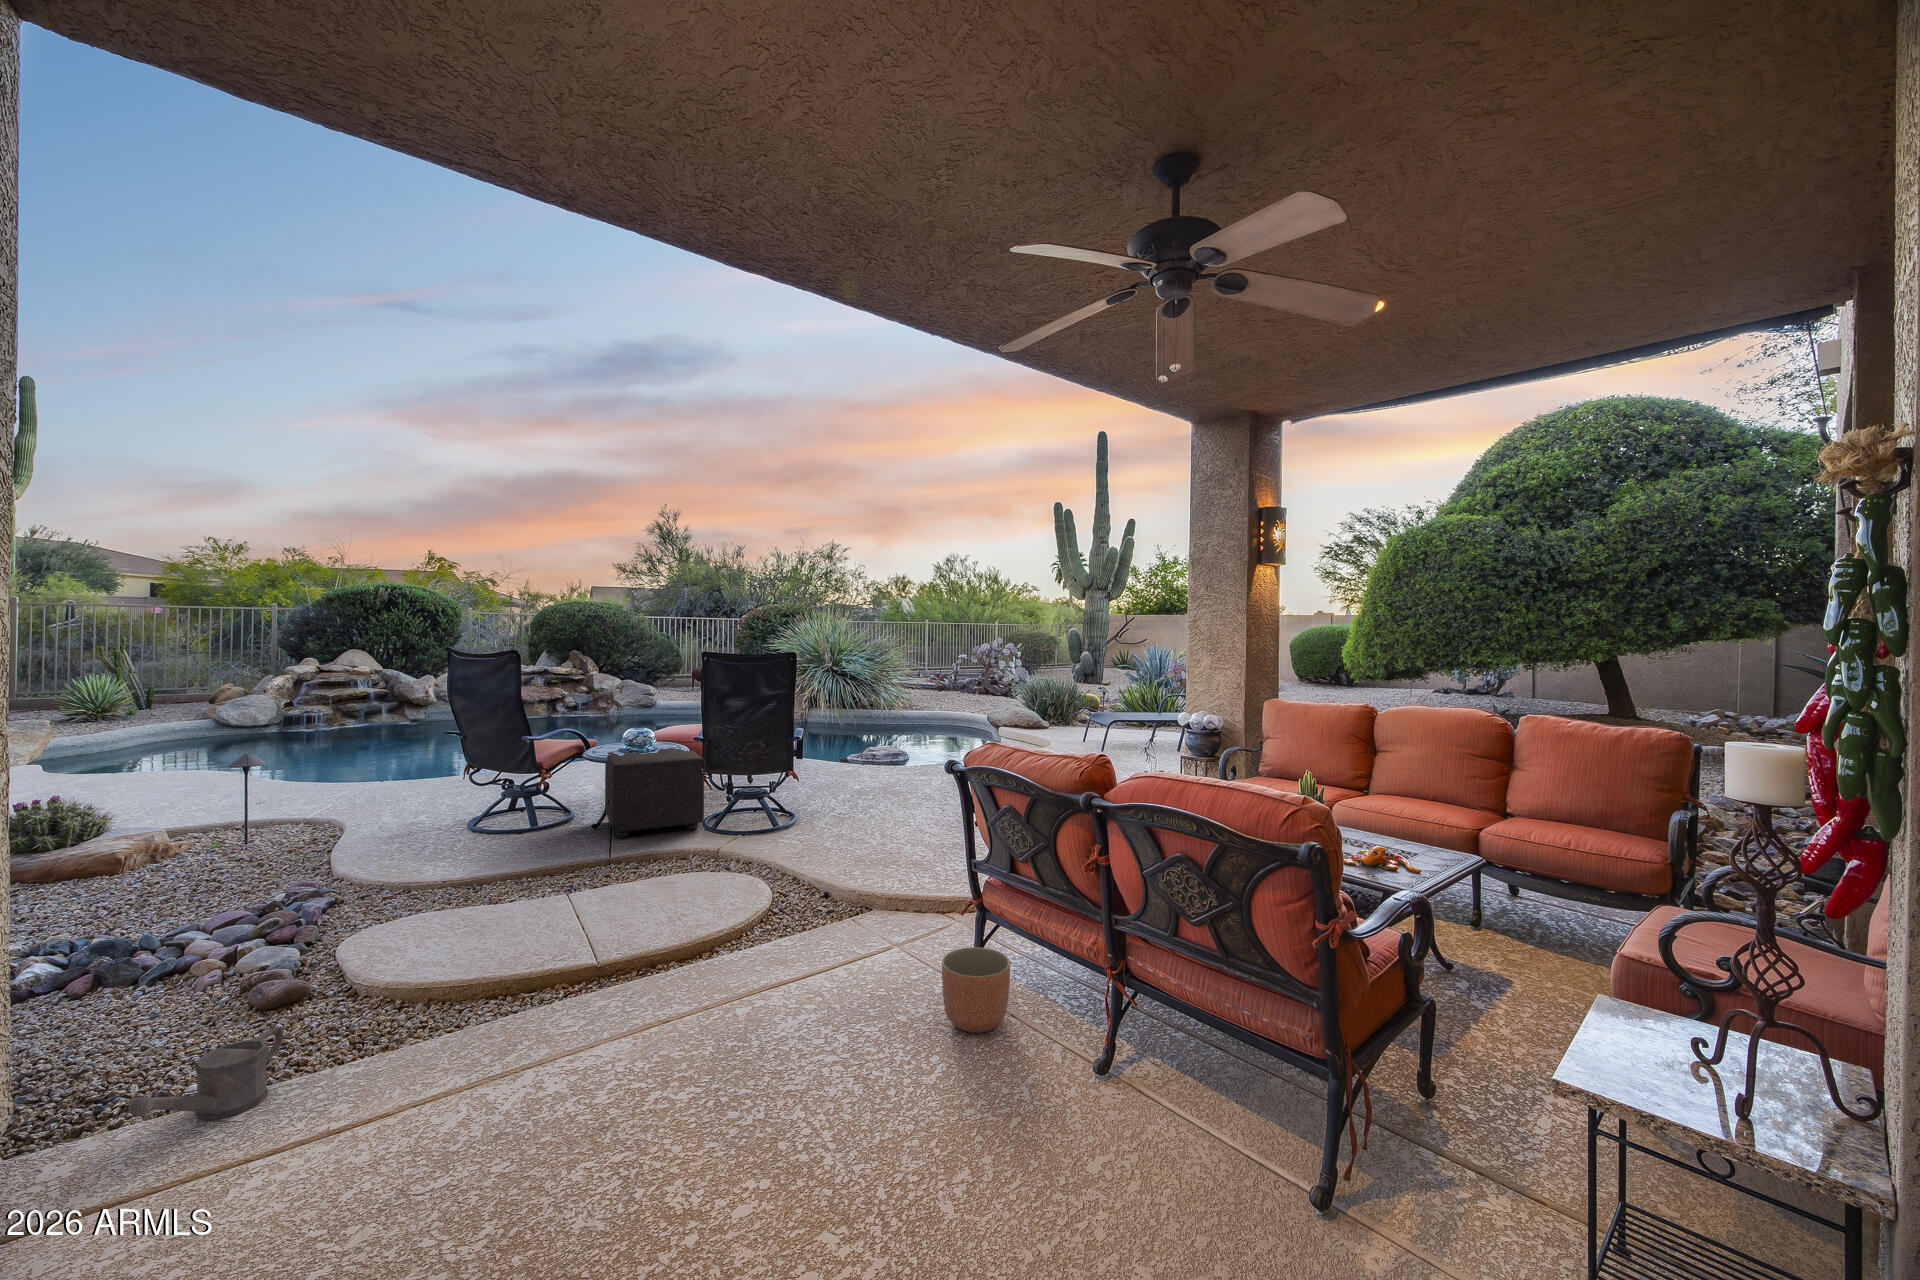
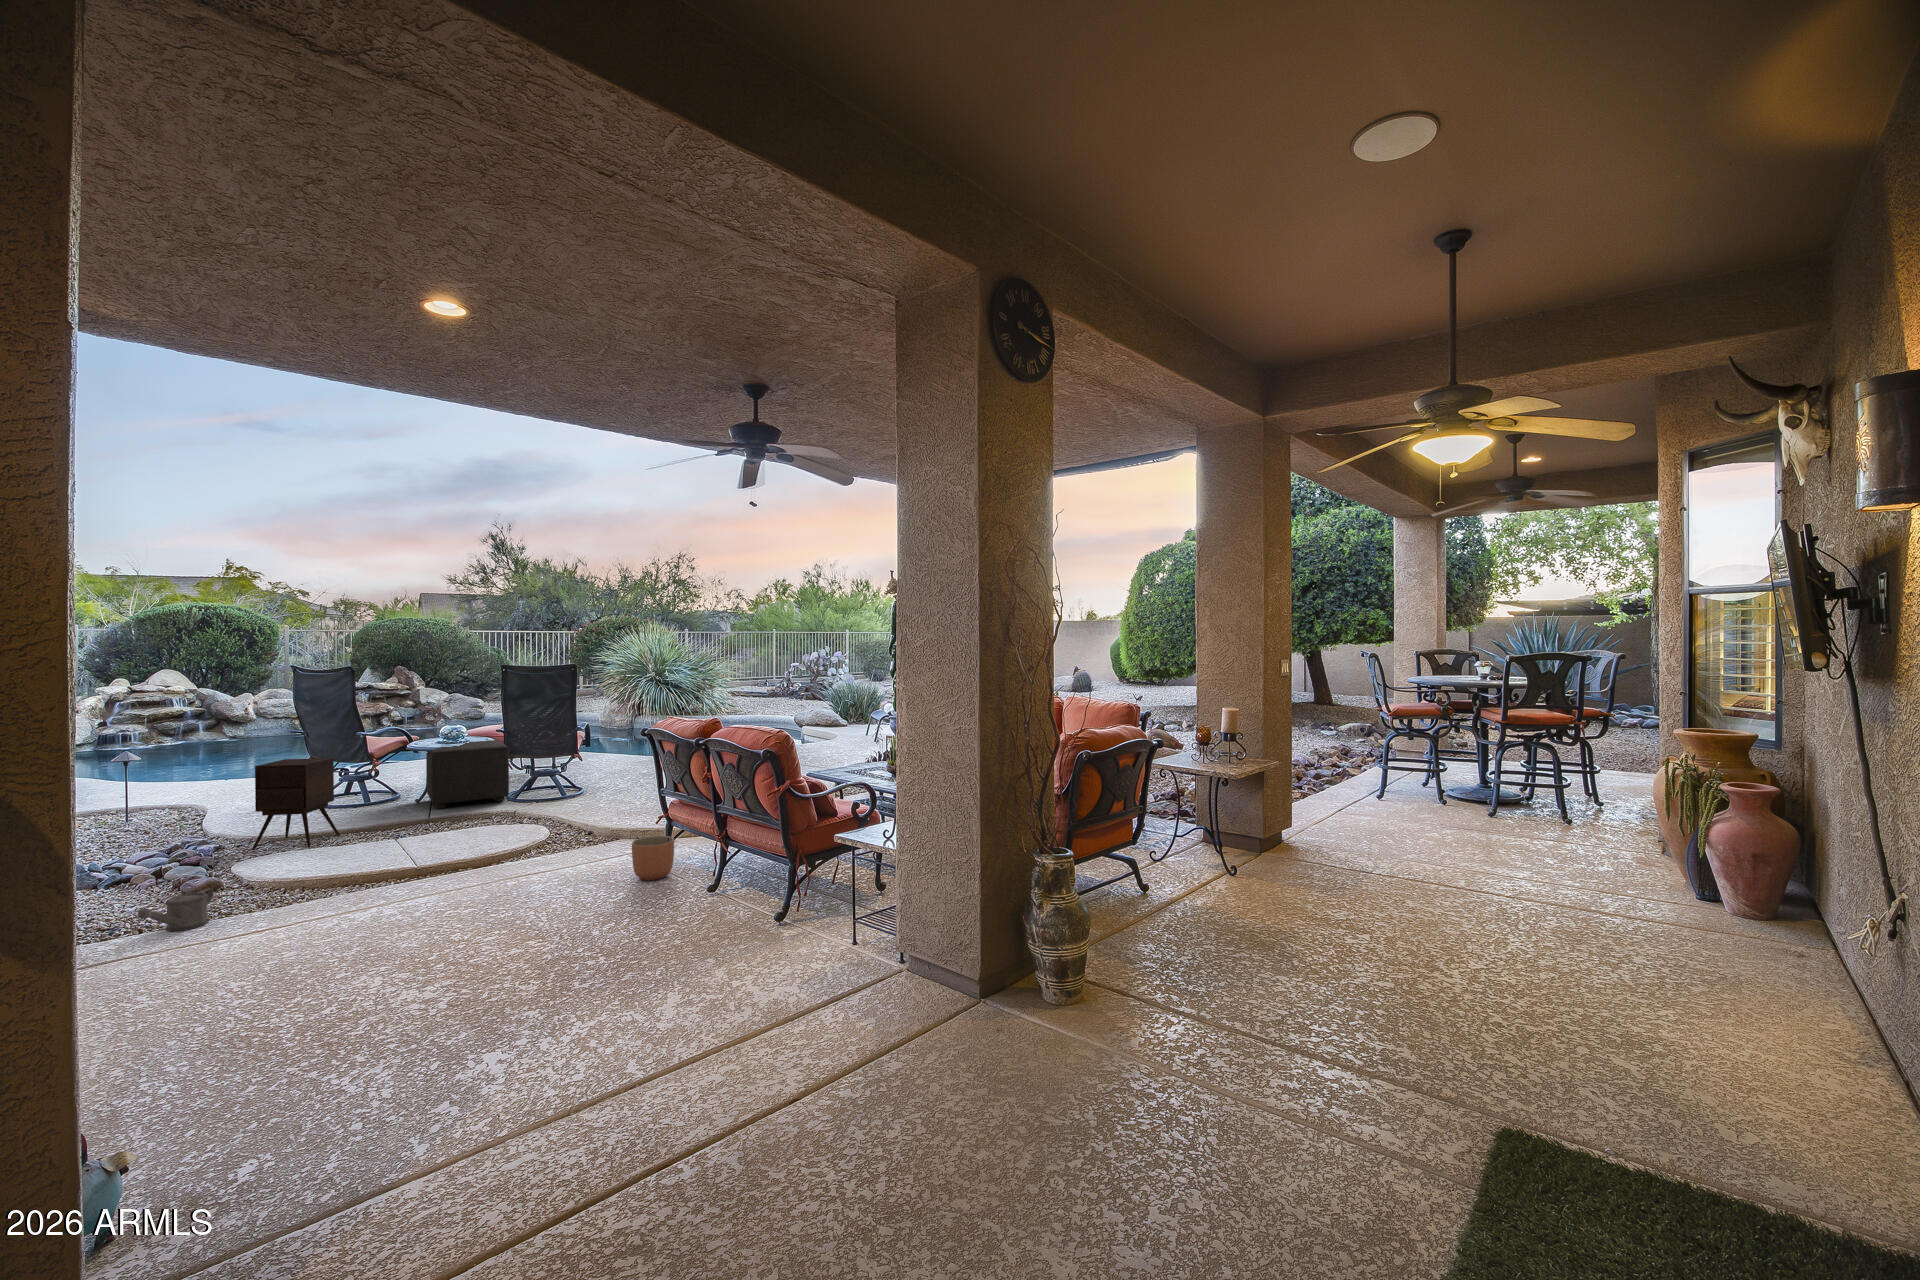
side table: none [384,776,499,906] -> present [252,758,340,850]

